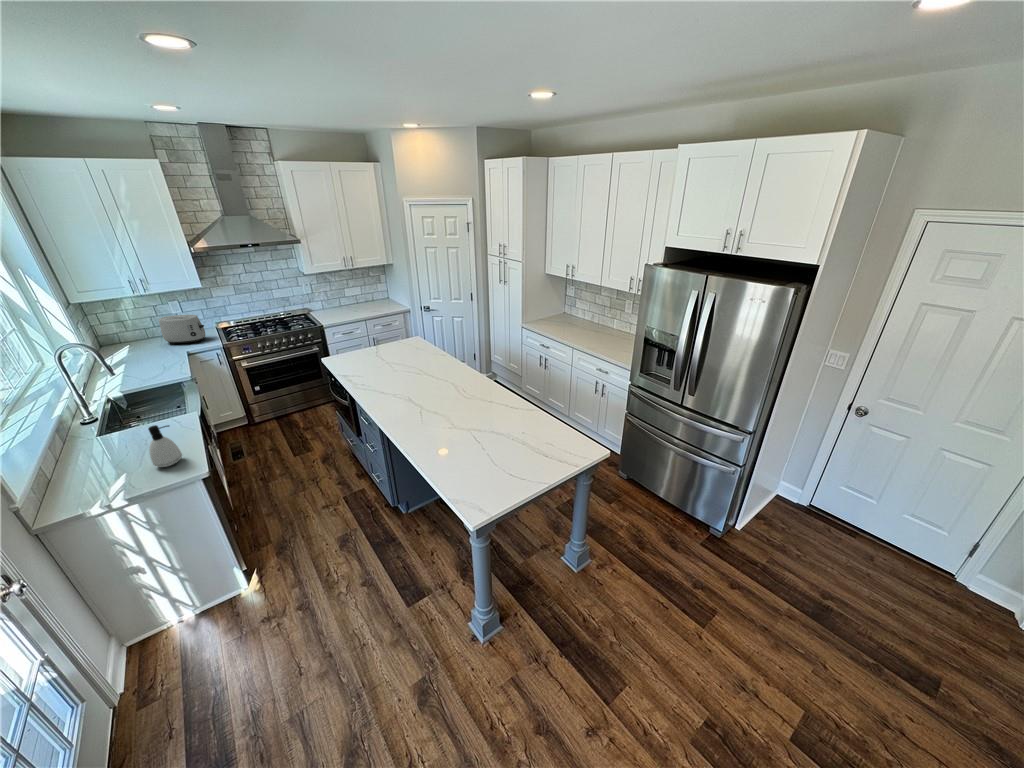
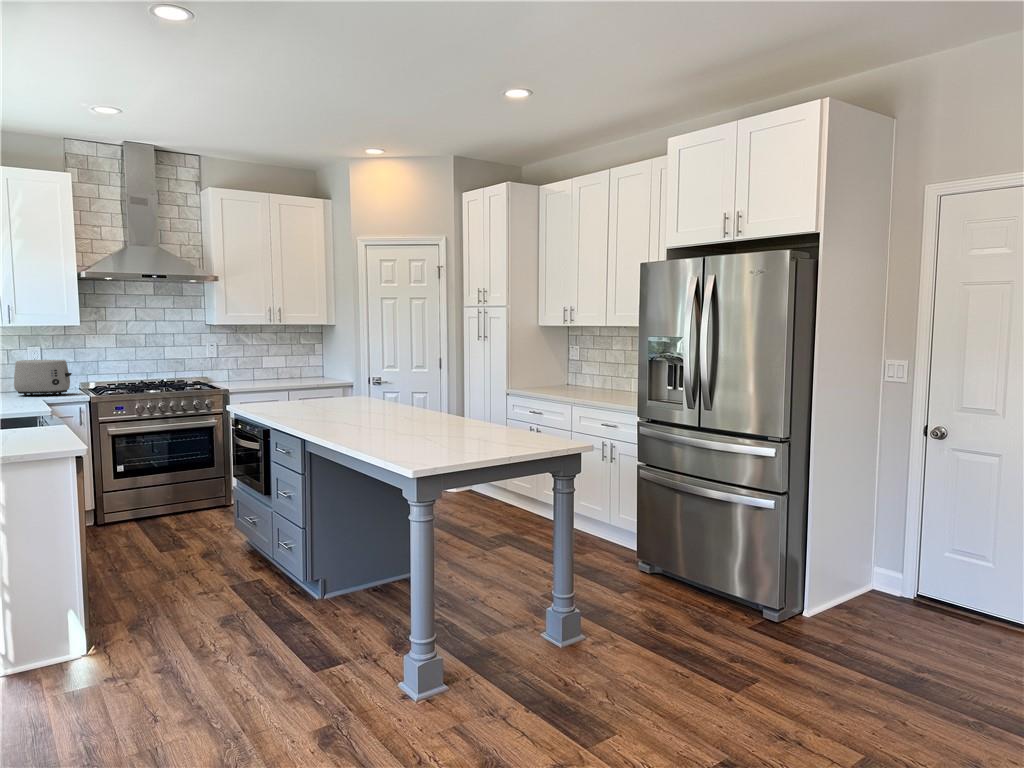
soap dispenser: present [148,425,182,467] -> none [20,393,55,448]

